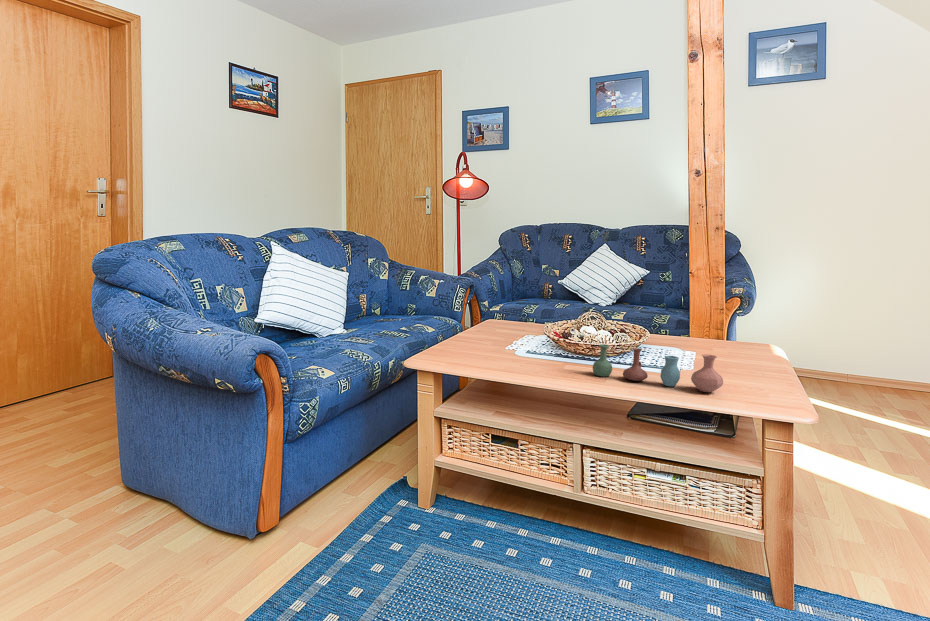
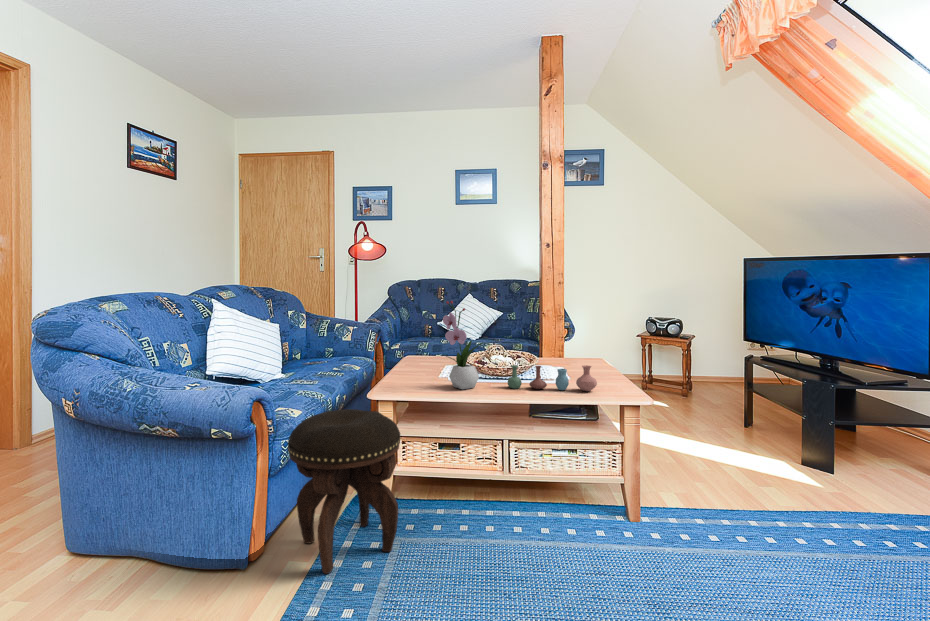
flower arrangement: none [508,251,562,370] -> present [443,301,482,389]
footstool: none [297,379,434,570] -> present [288,409,400,574]

